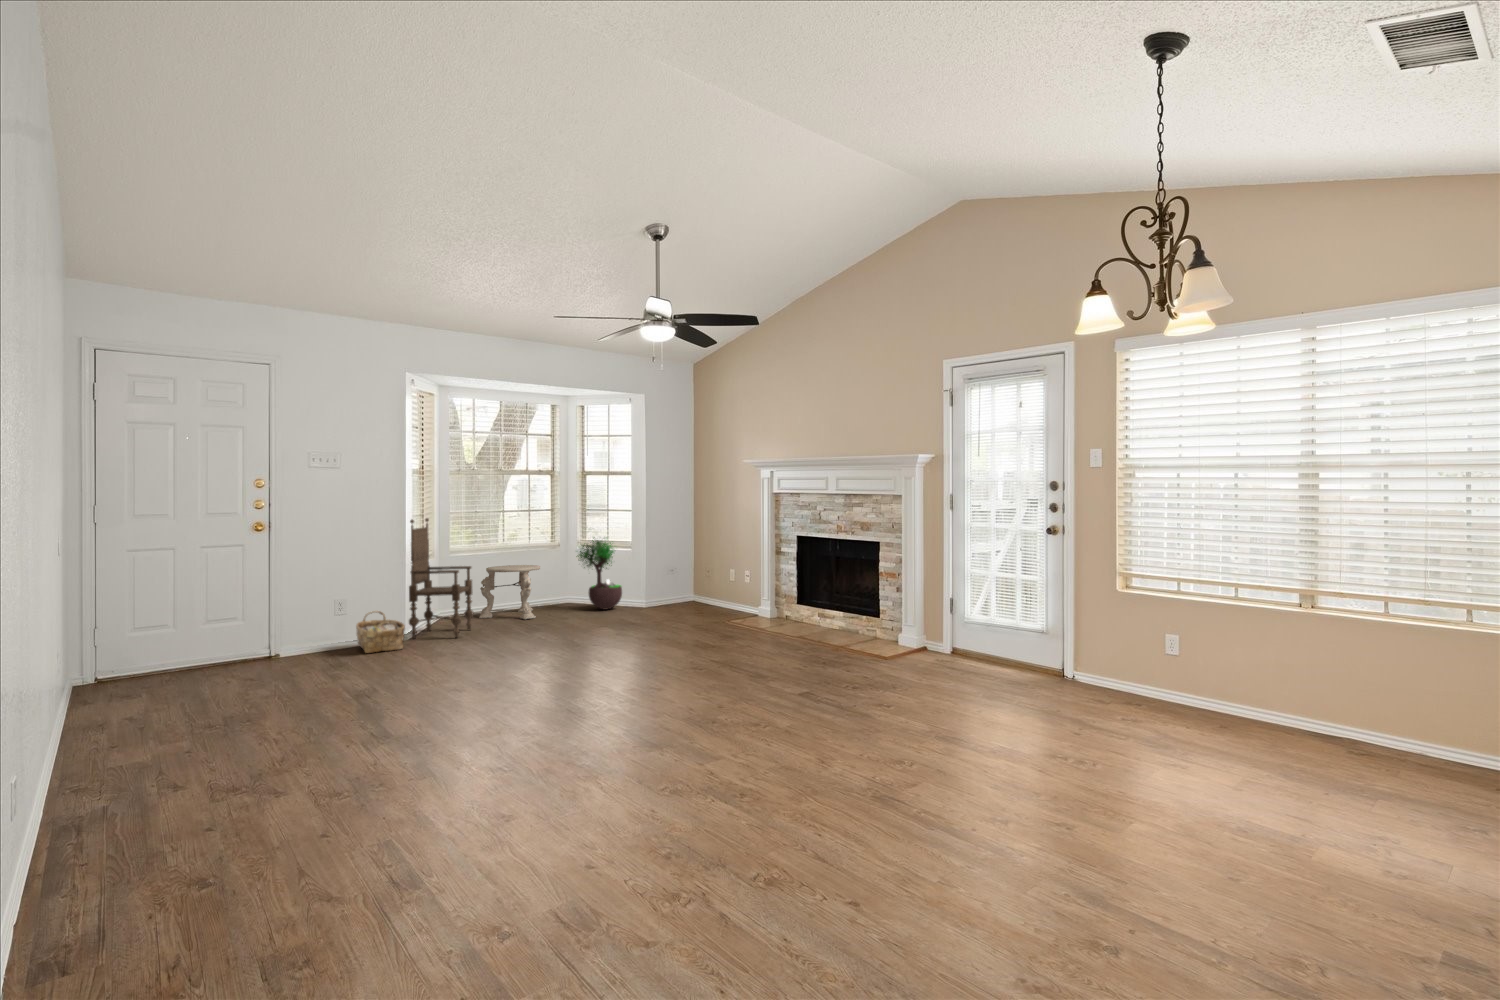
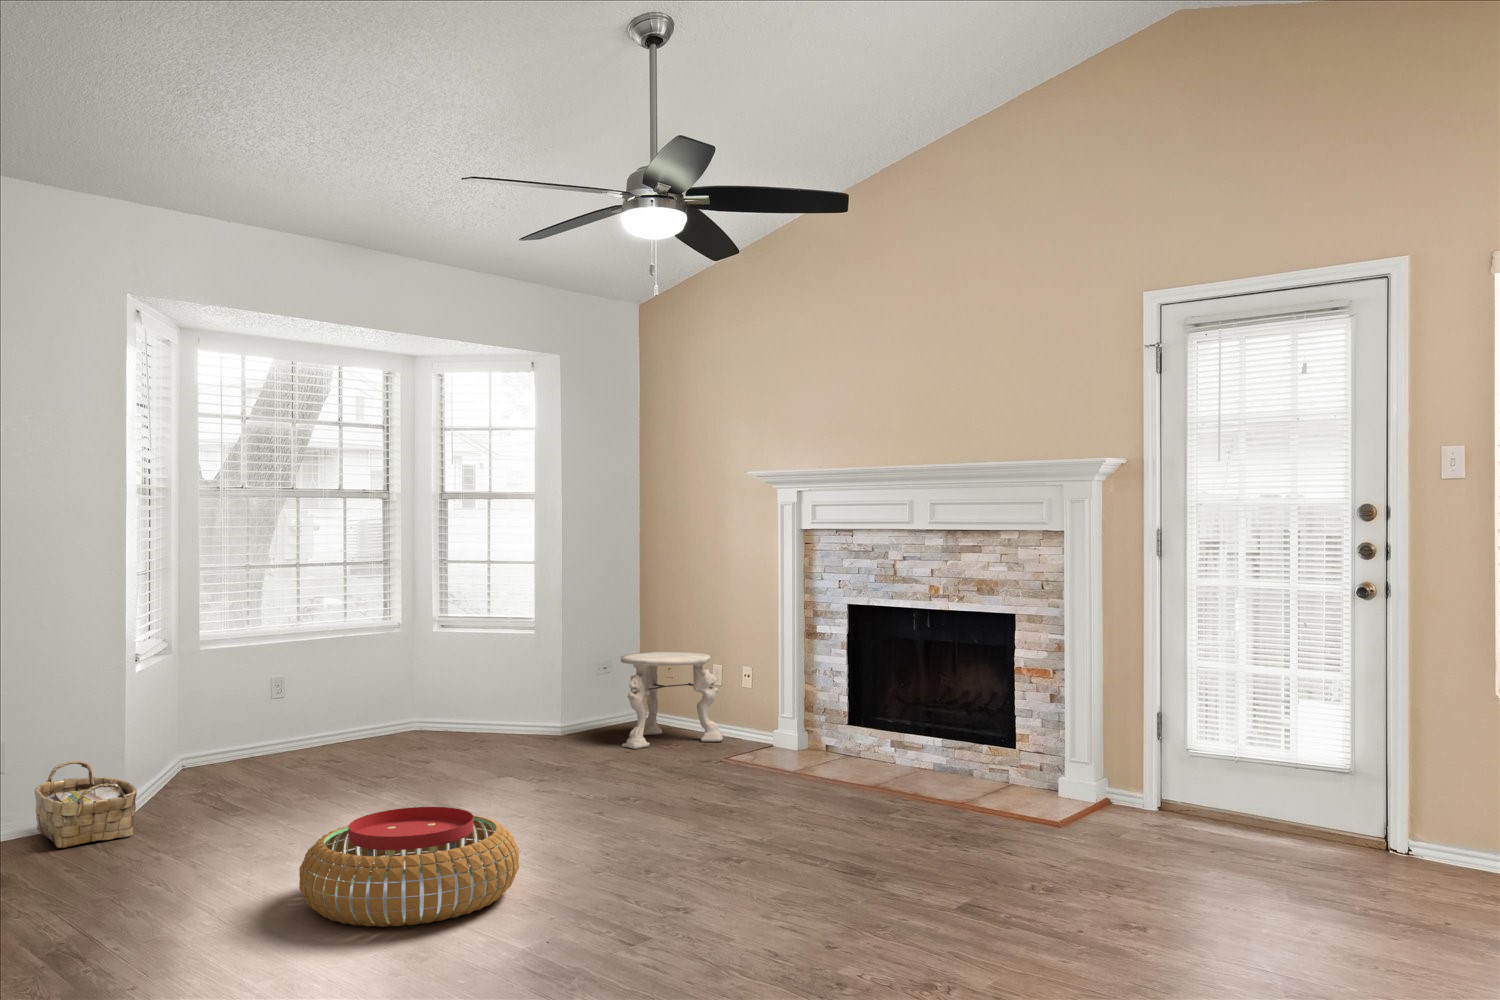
armchair: present [409,518,474,639] -> none [137,576,259,813]
potted tree: present [576,537,622,609] -> none [433,601,520,741]
side table: present [479,565,540,619] -> present [621,652,723,749]
pouf: none [465,636,576,691] -> present [299,807,519,927]

